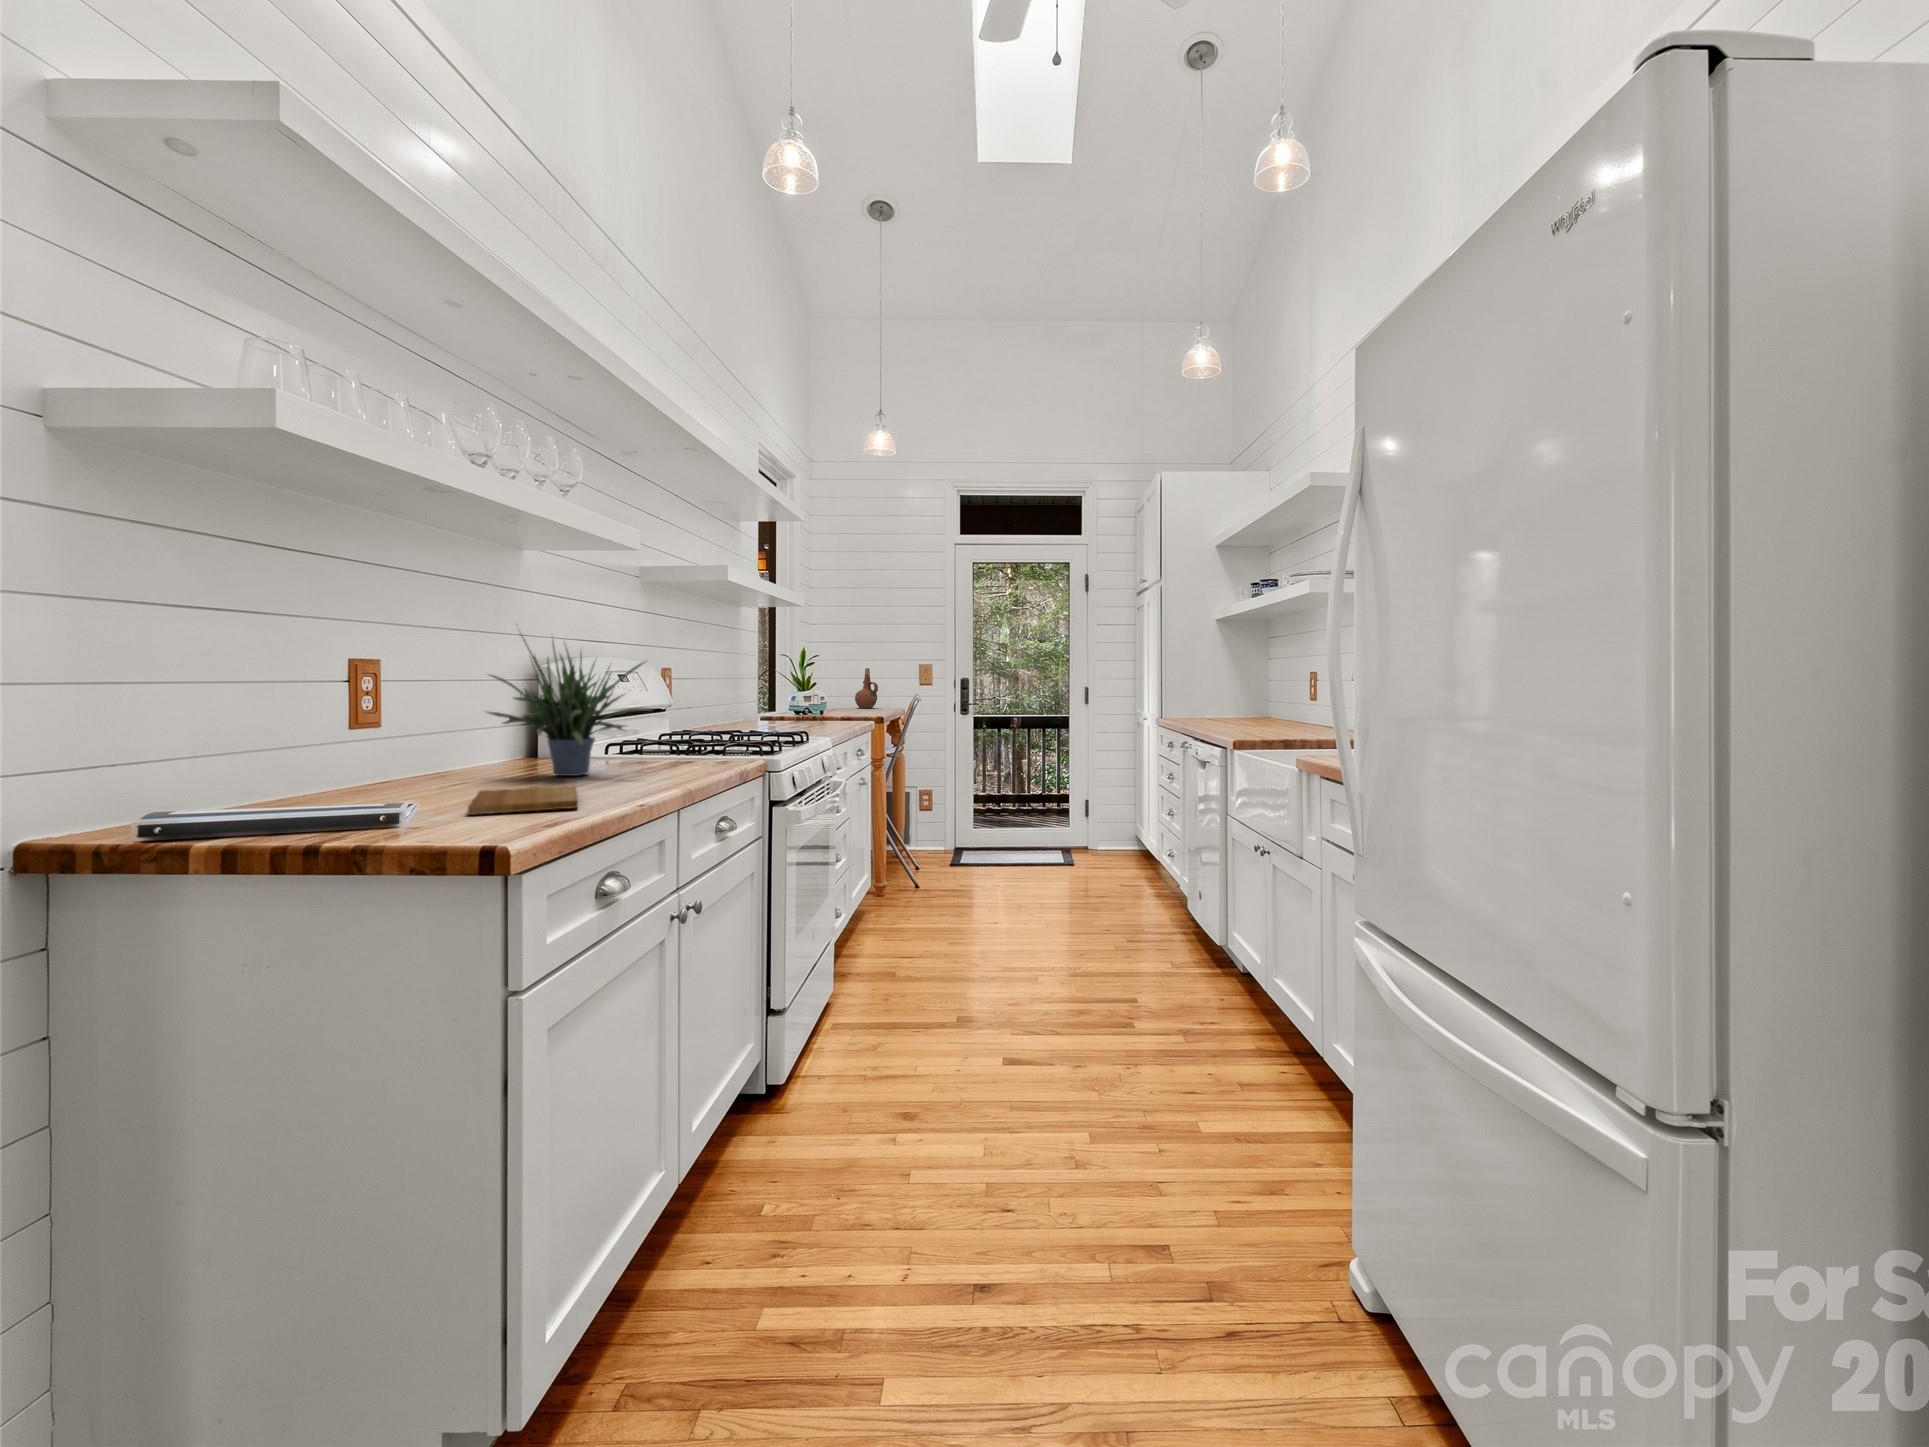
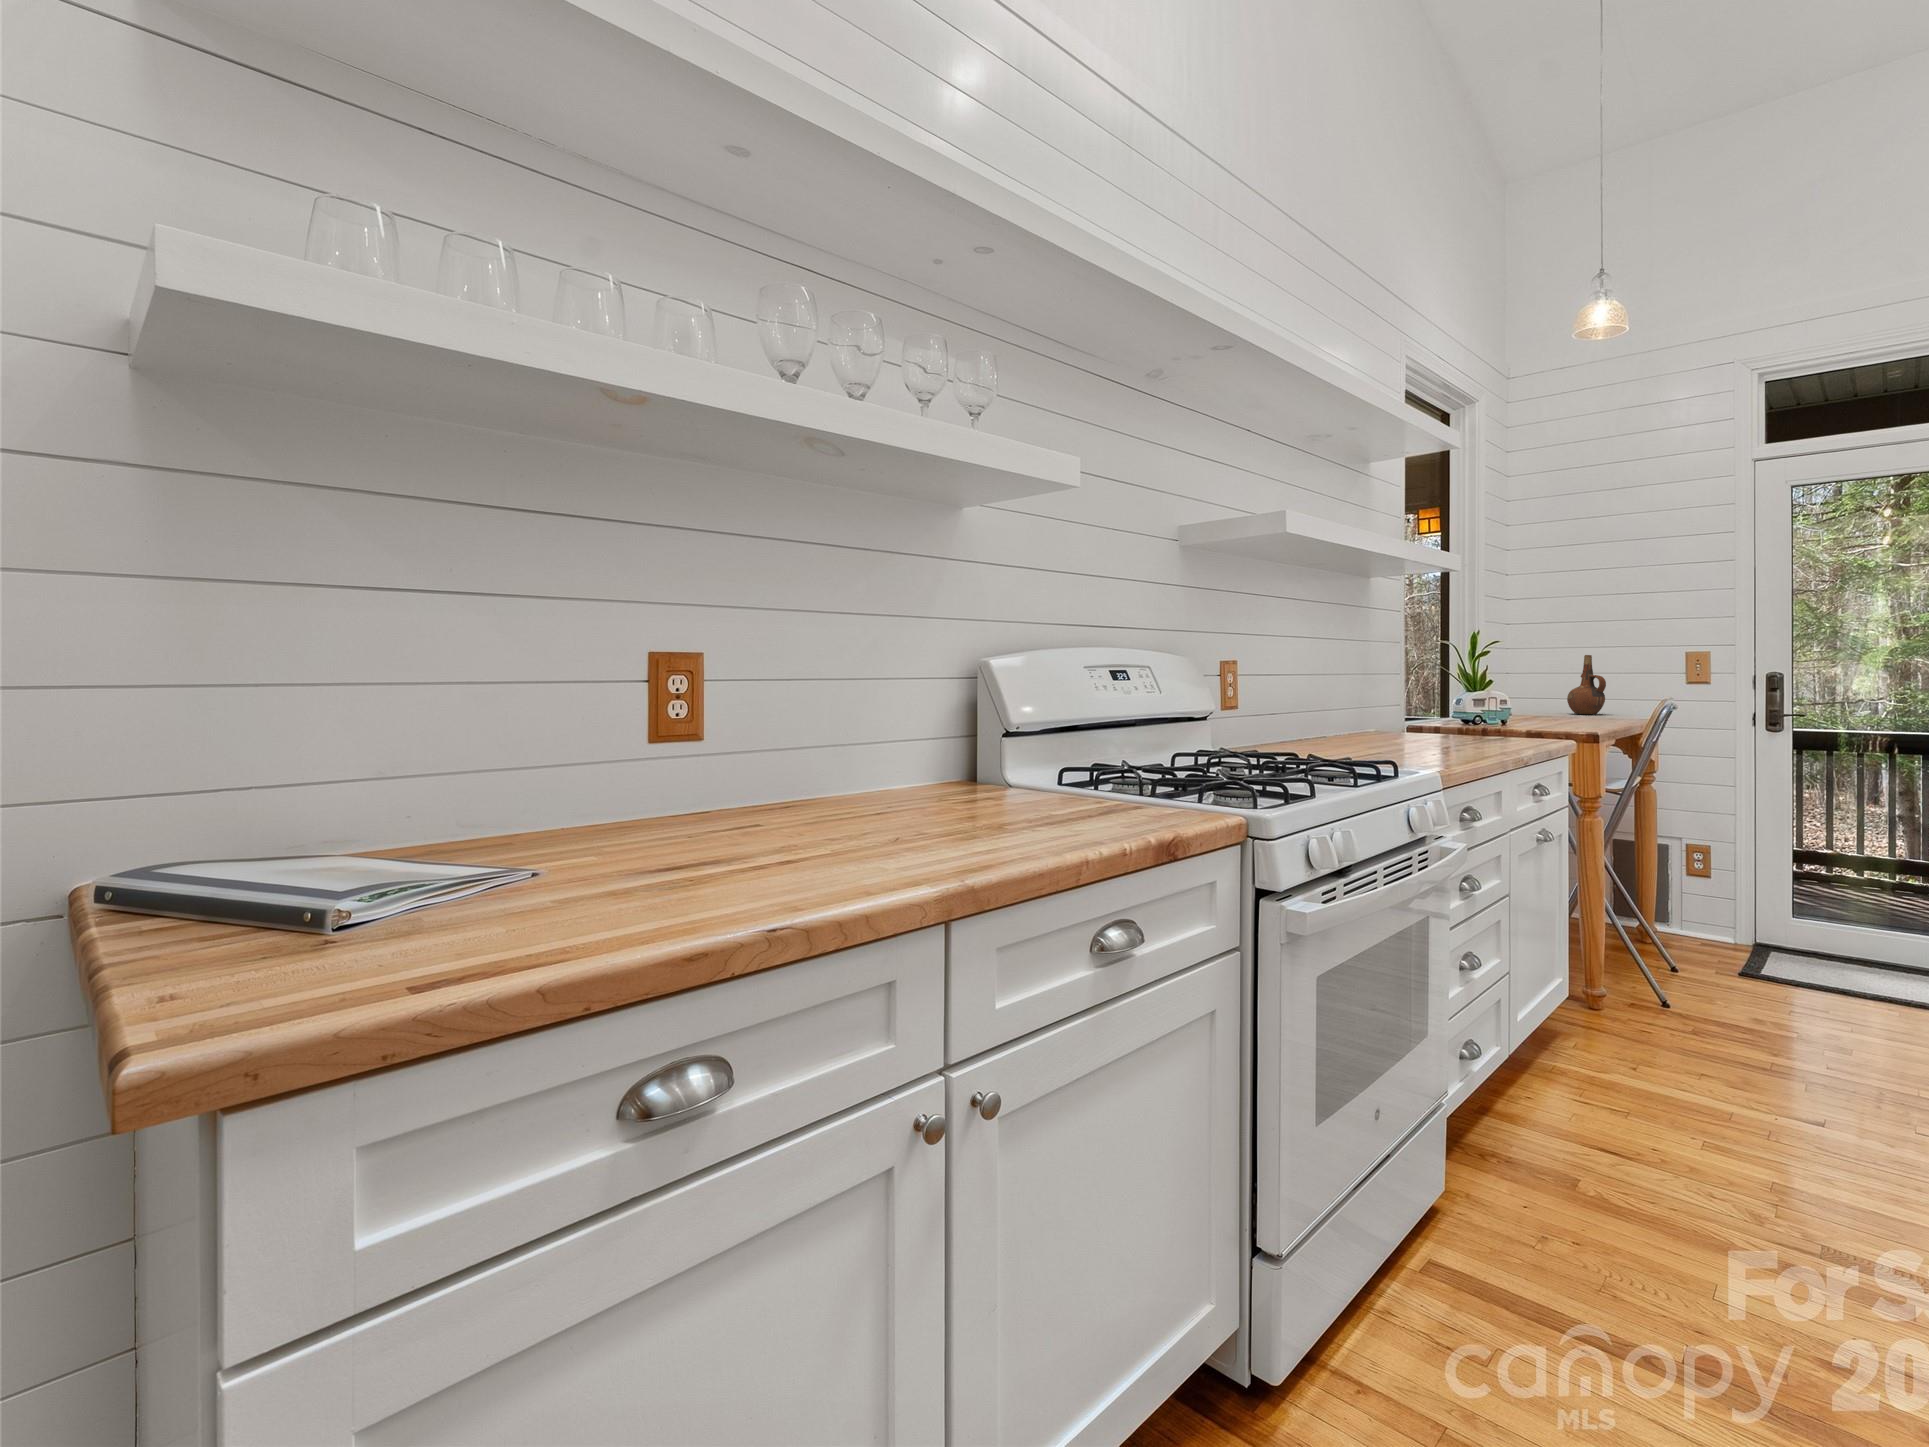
potted plant: present [488,636,652,776] -> none [783,598,987,829]
cutting board: present [468,786,578,815] -> none [502,856,776,926]

